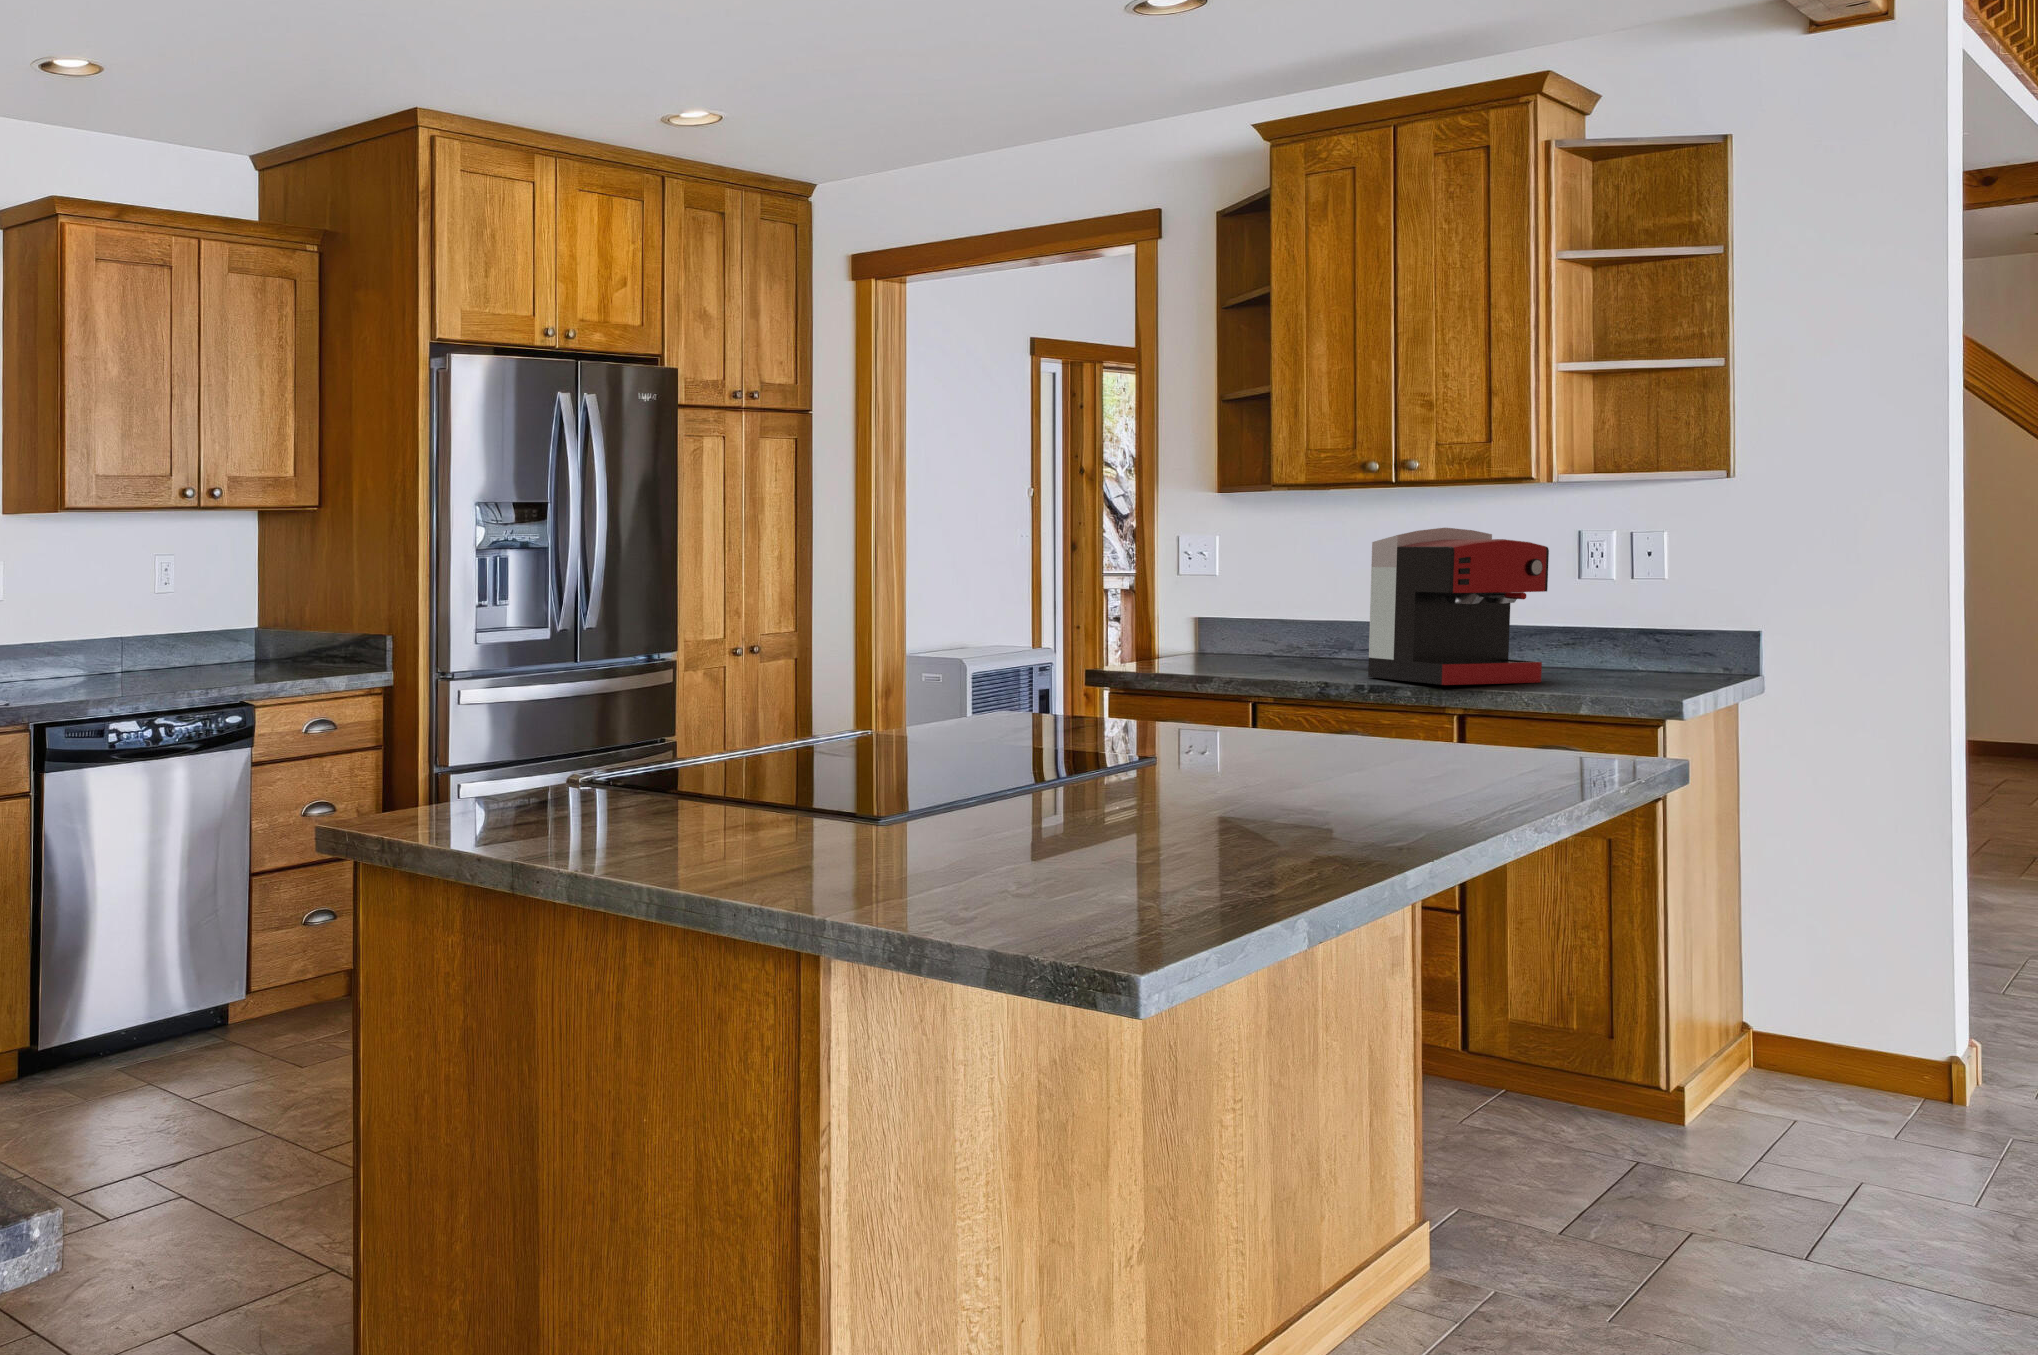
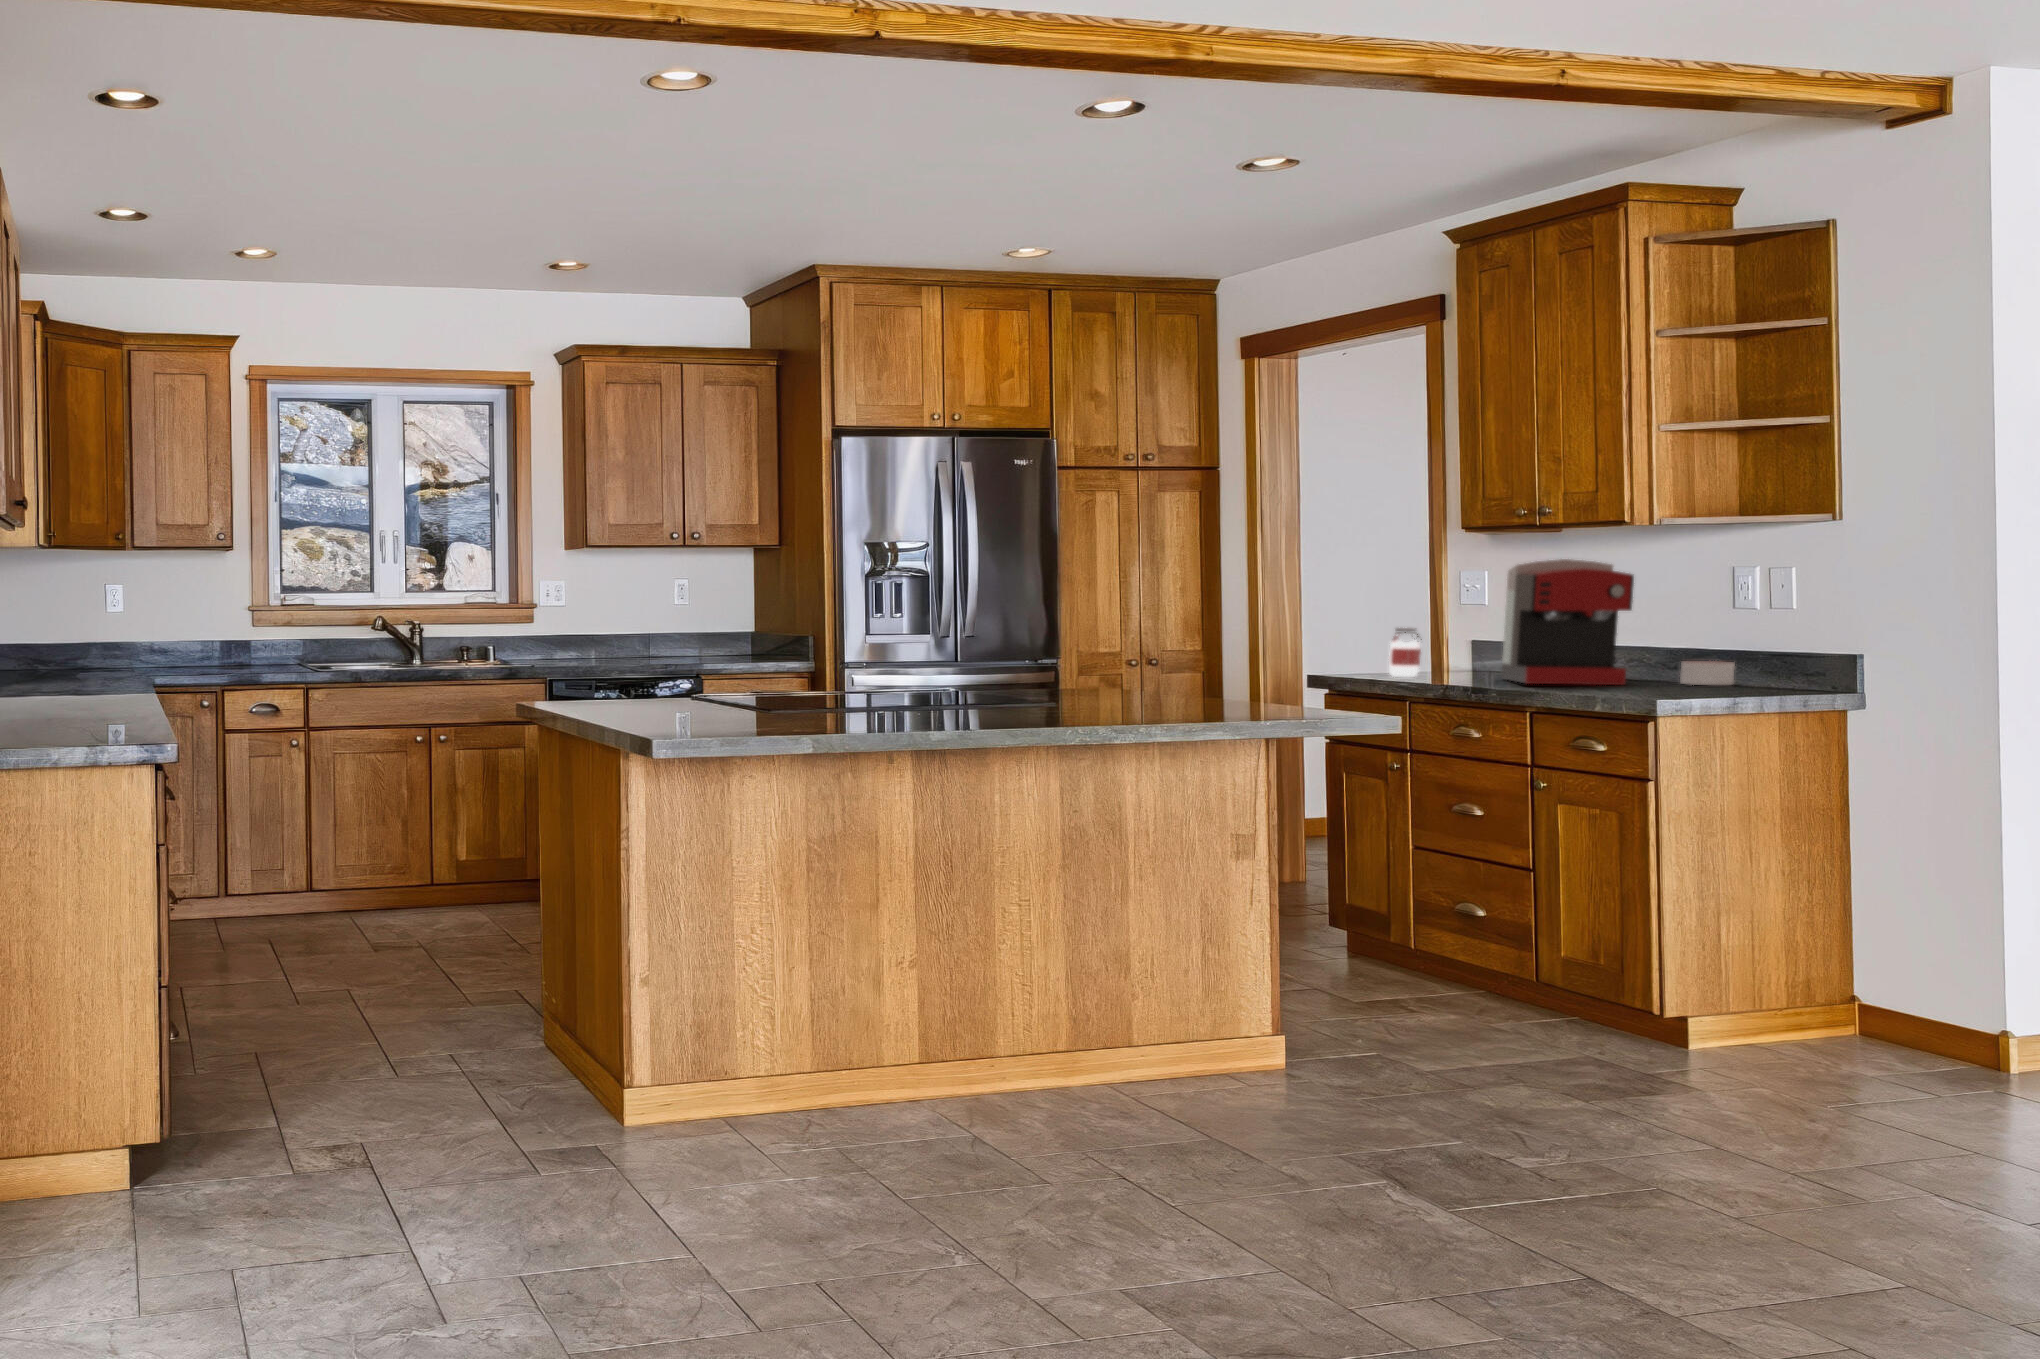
jar: none [1224,616,1264,679] -> present [1389,628,1422,677]
candle: none [1601,651,1665,681] -> present [1680,661,1735,685]

